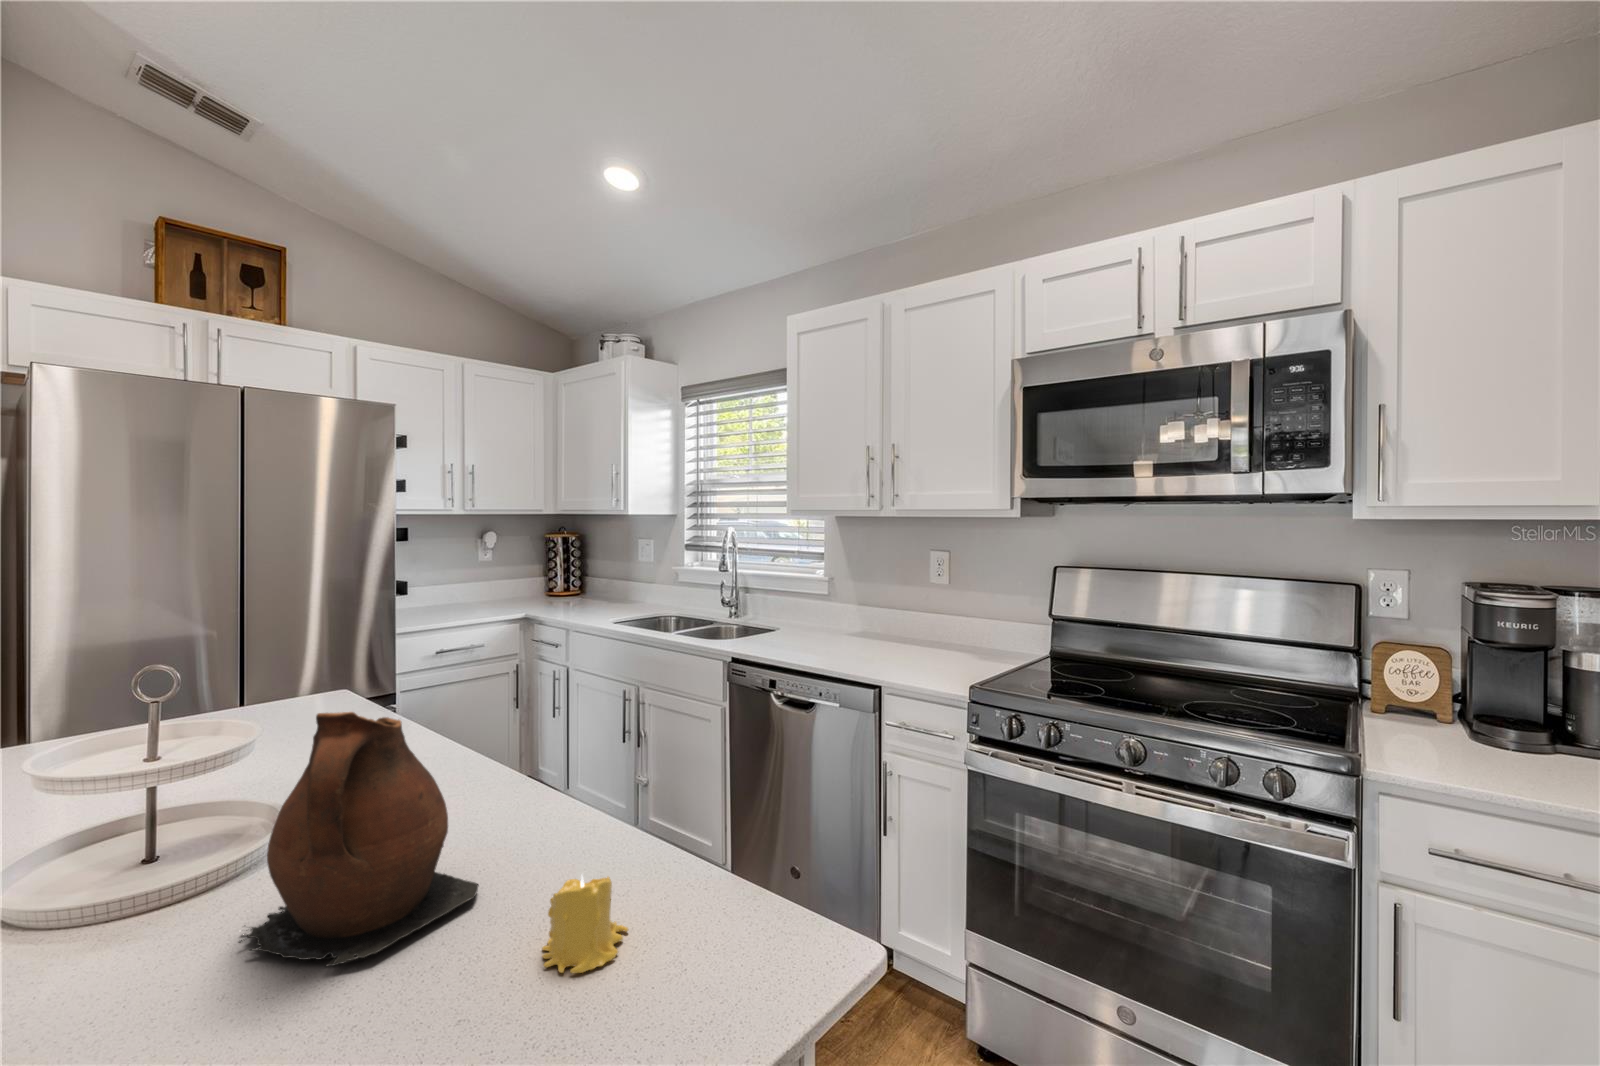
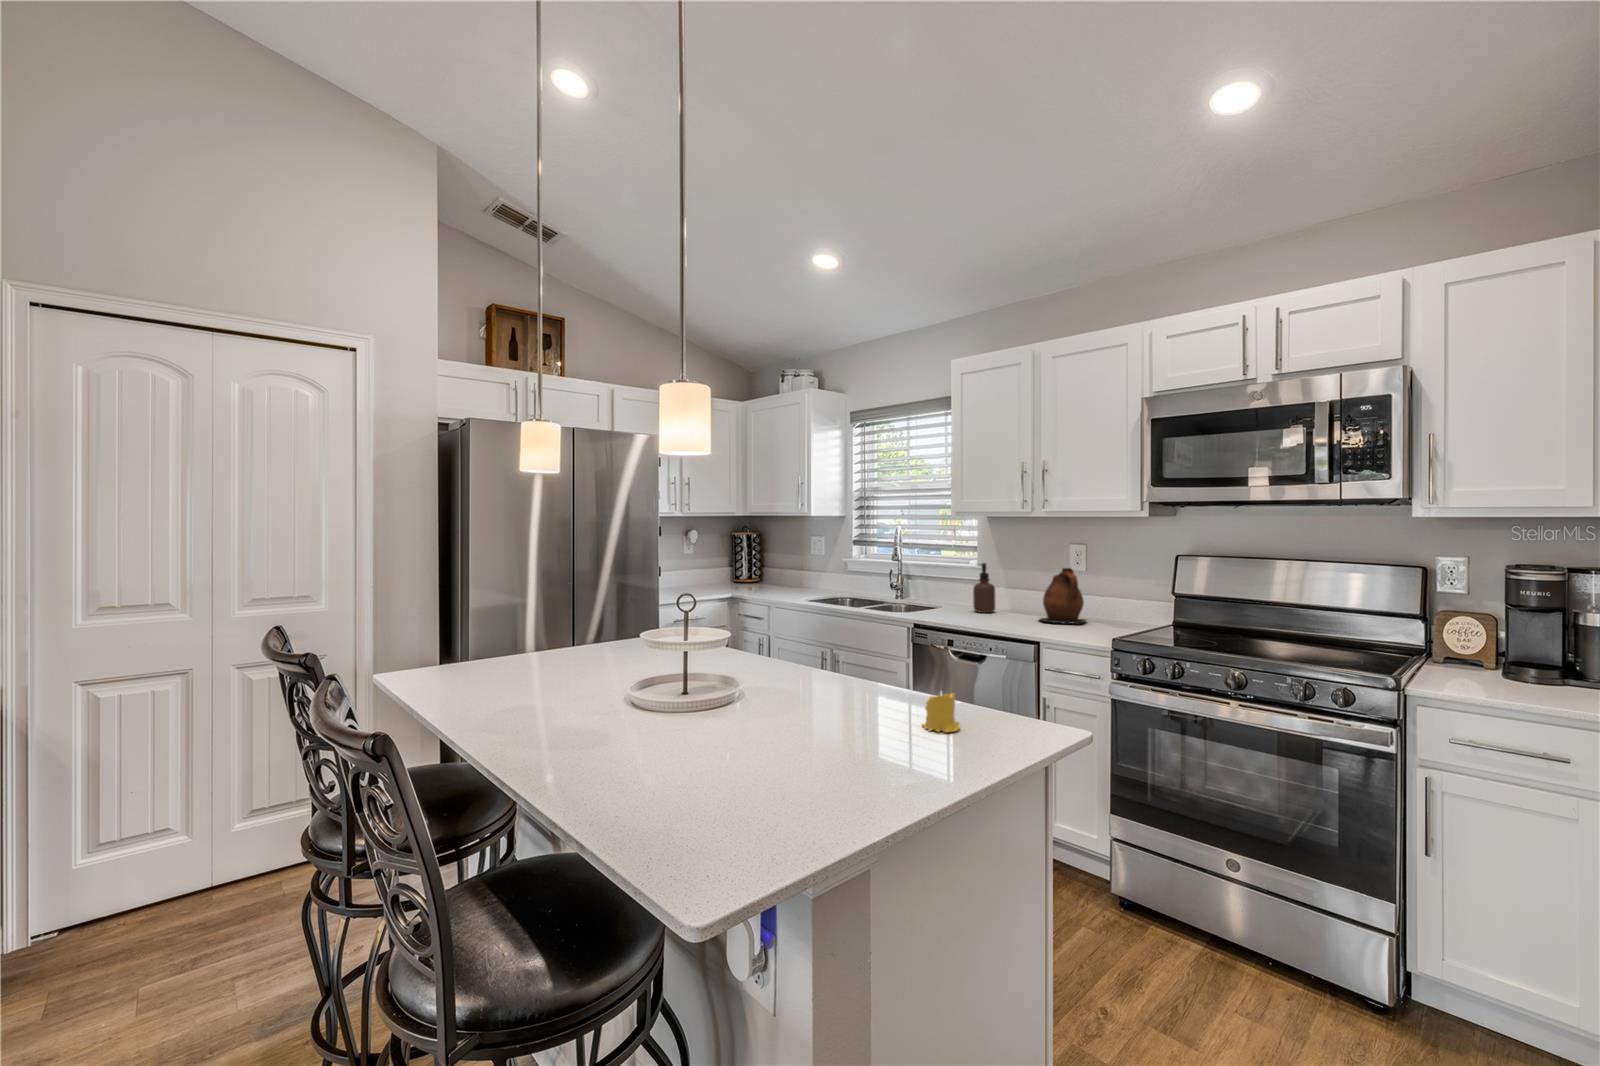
soap dispenser: none [816,574,842,637] -> present [973,563,995,613]
ceramic pitcher: present [239,712,479,966] -> present [1039,568,1086,624]

